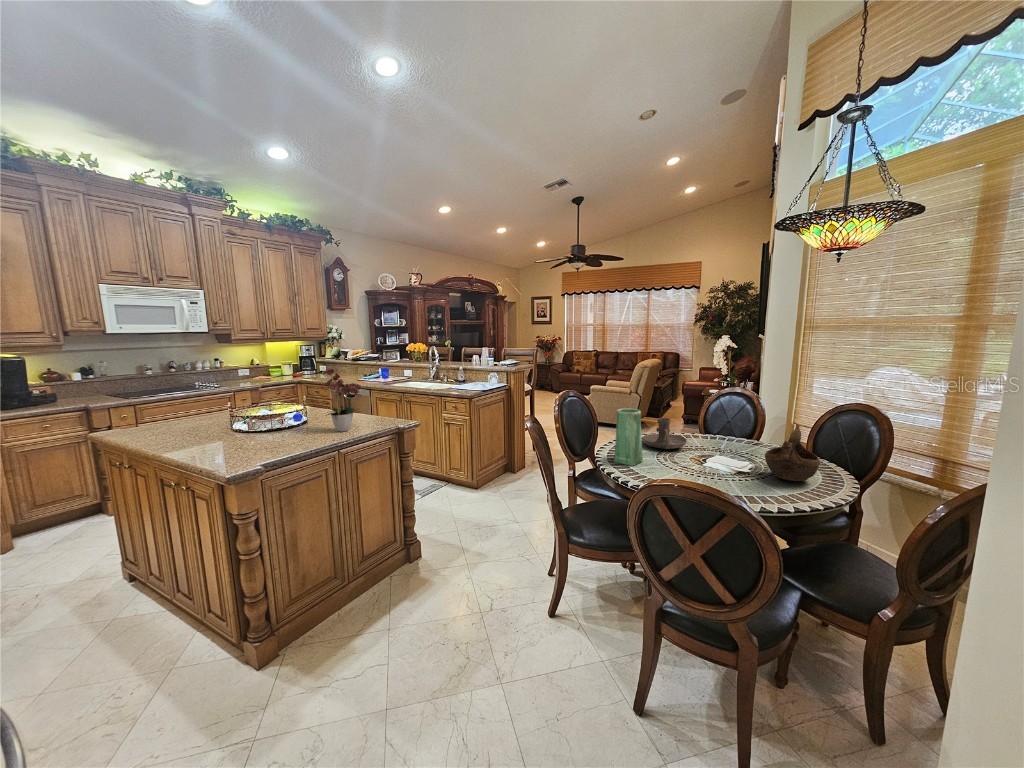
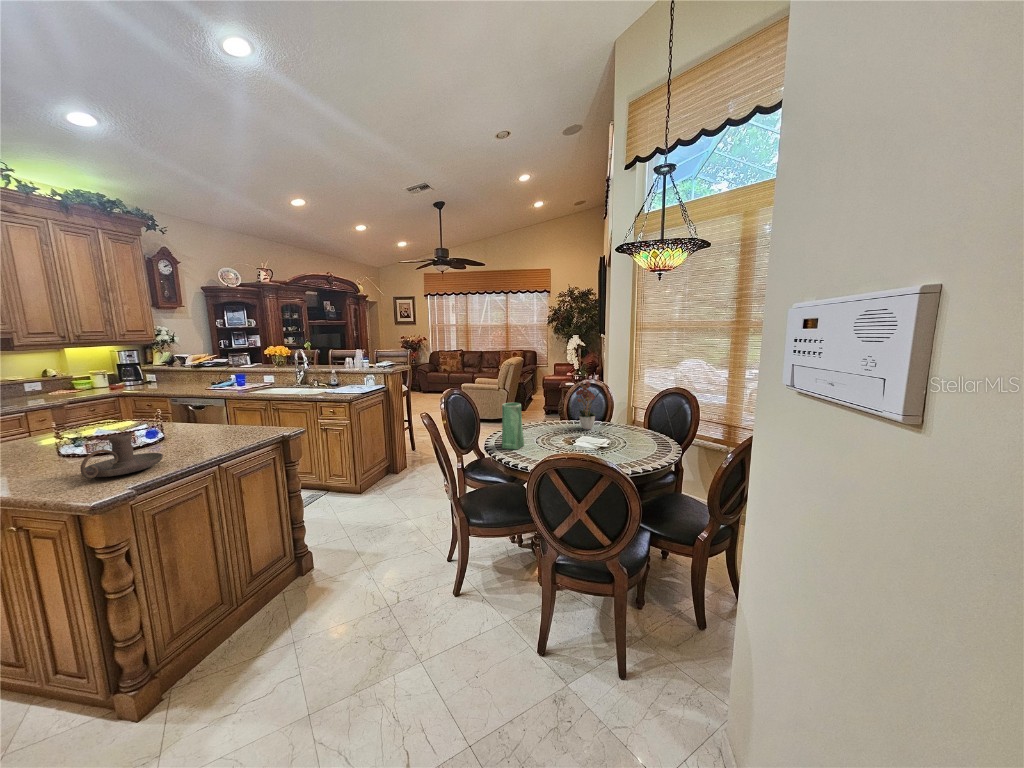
flower arrangement: present [321,369,361,432] -> present [576,381,596,429]
candle holder: present [642,418,687,449] -> present [80,433,163,479]
decorative bowl: present [765,426,820,481] -> none [609,407,643,447]

